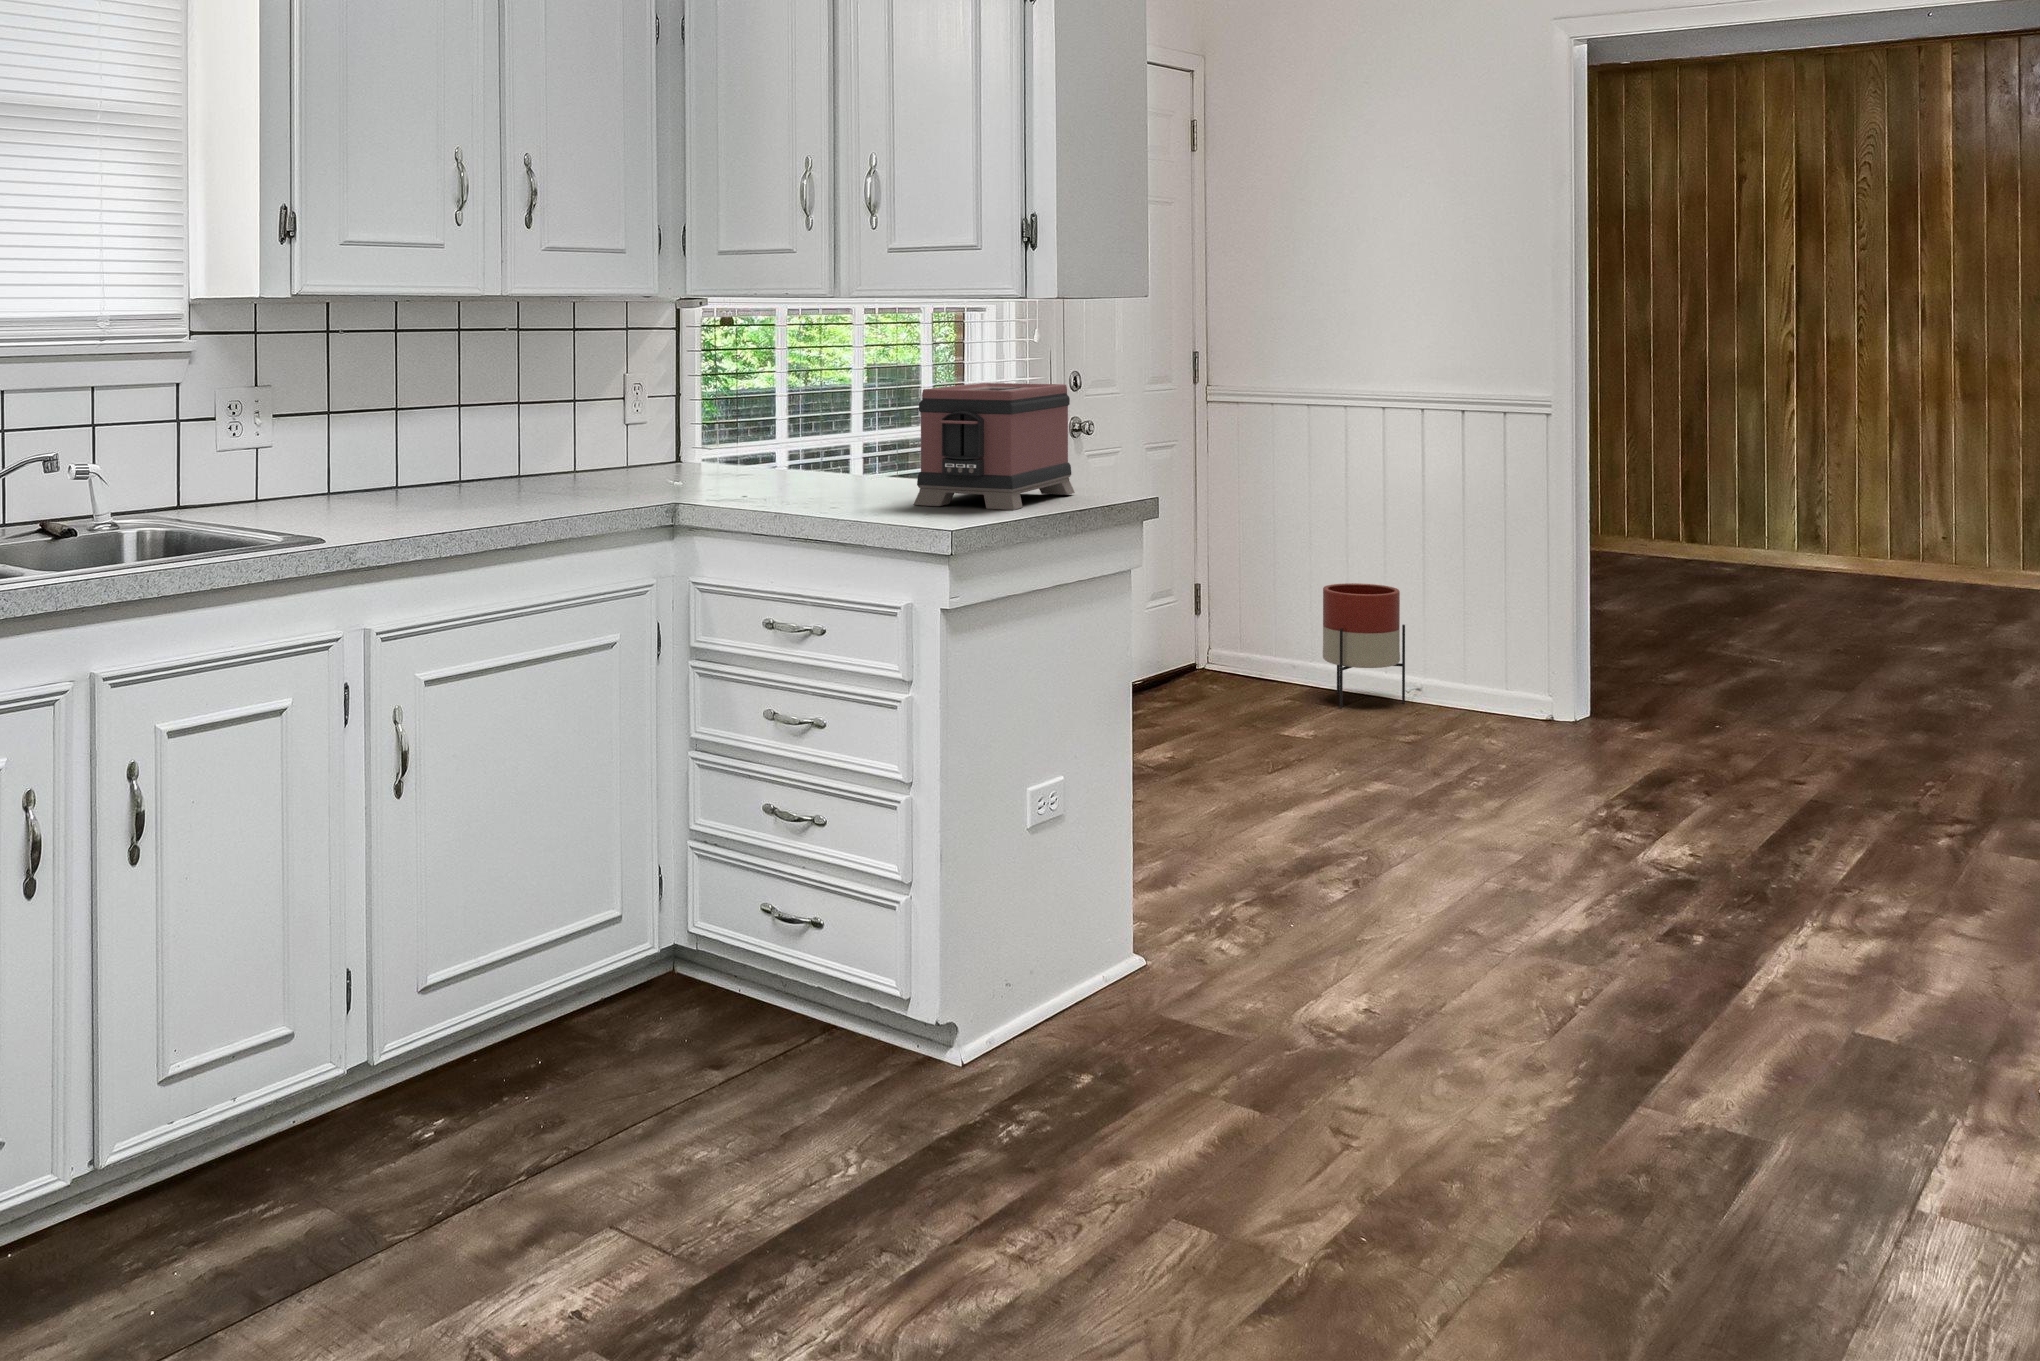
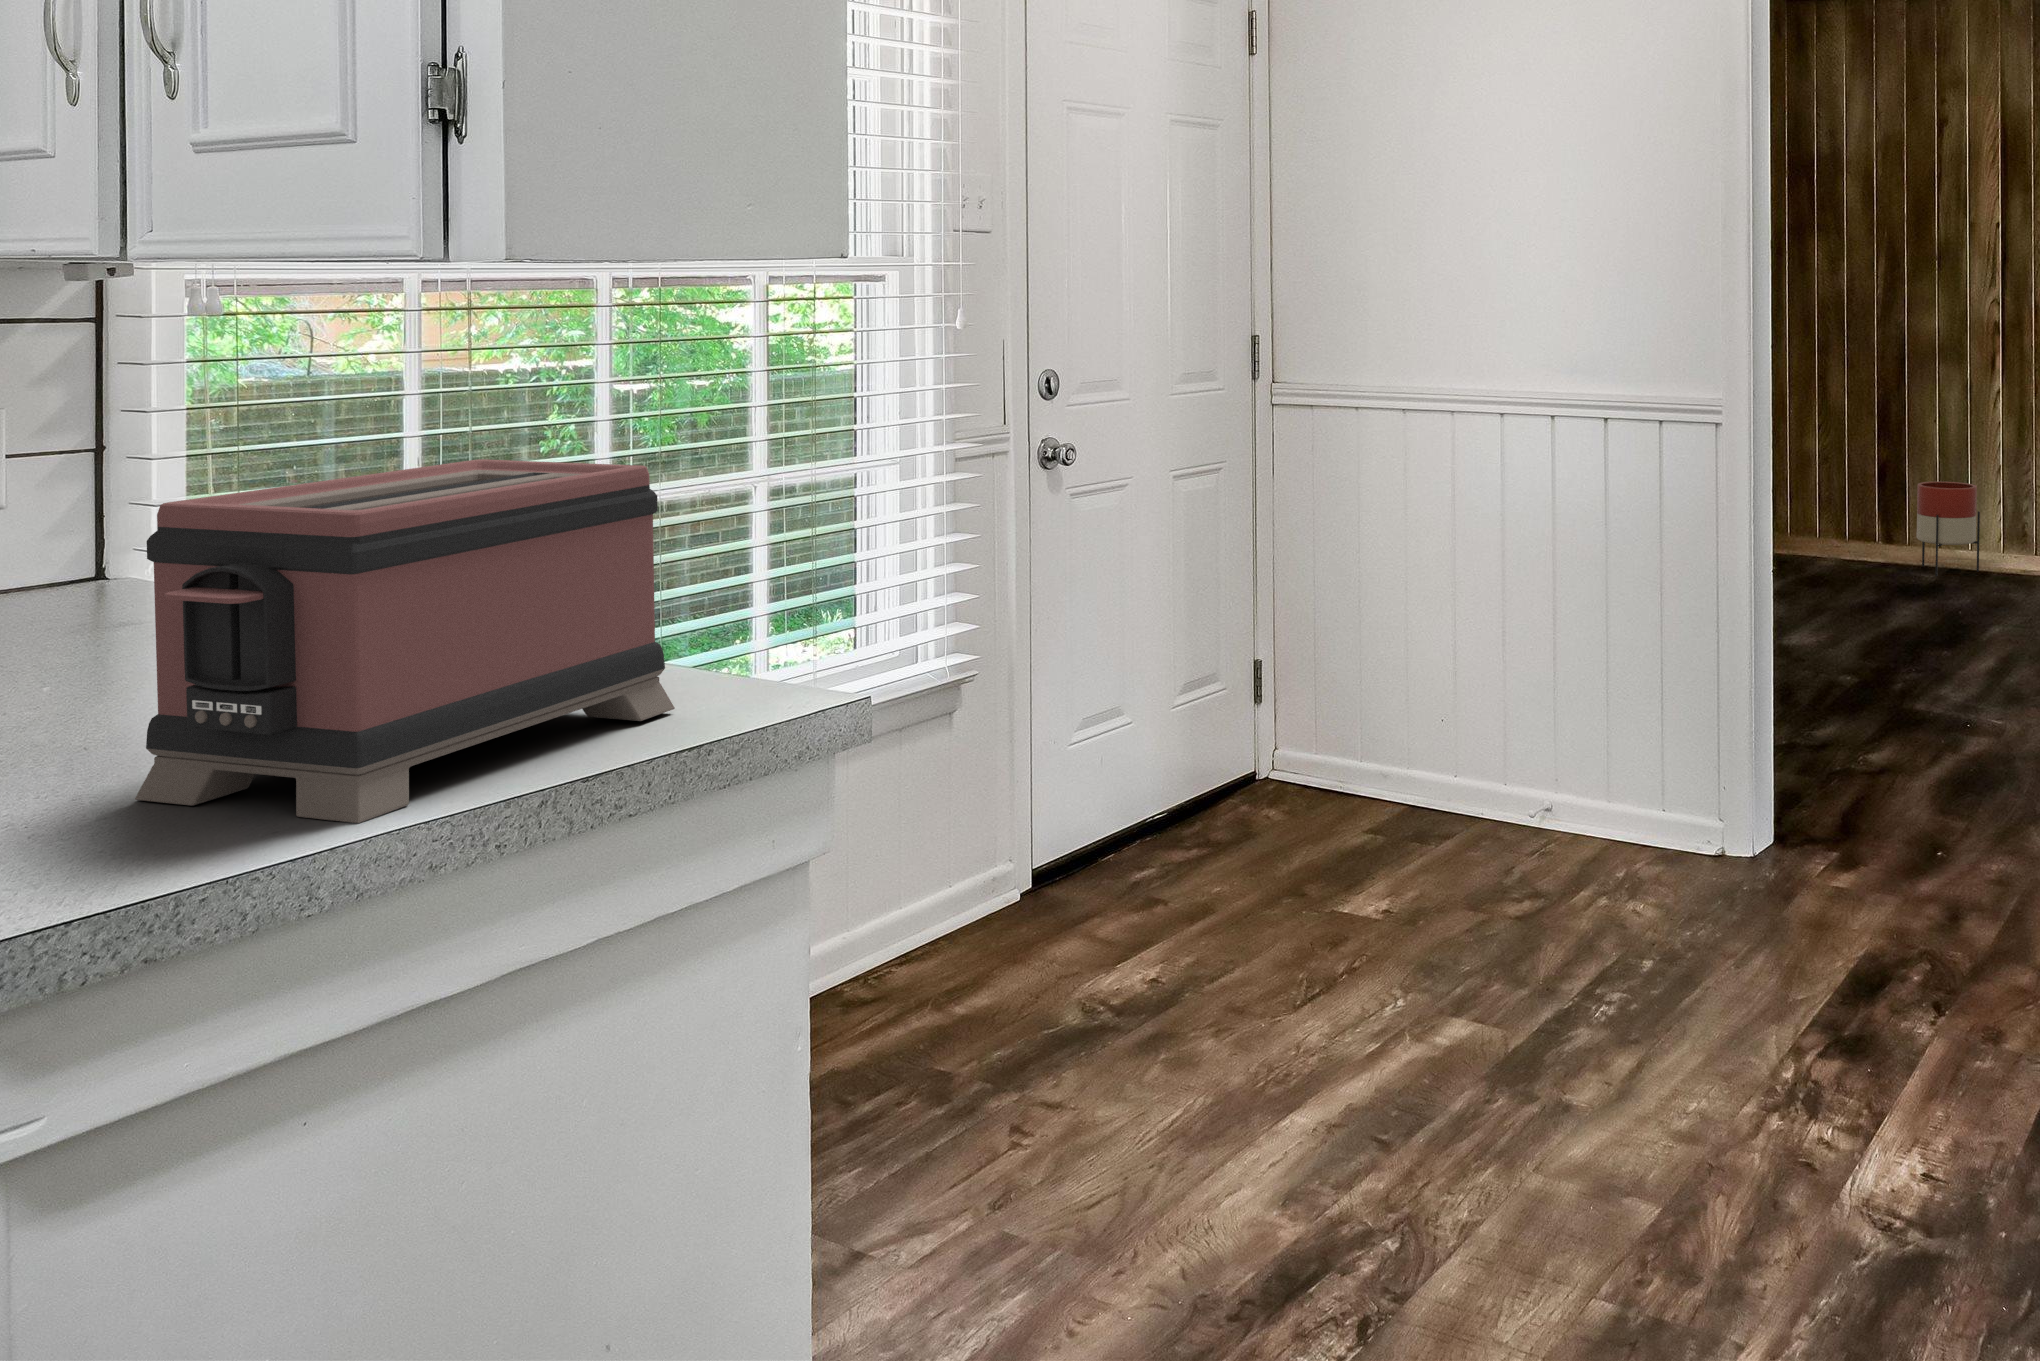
planter: present [1323,583,1405,708] -> present [1916,482,1980,576]

